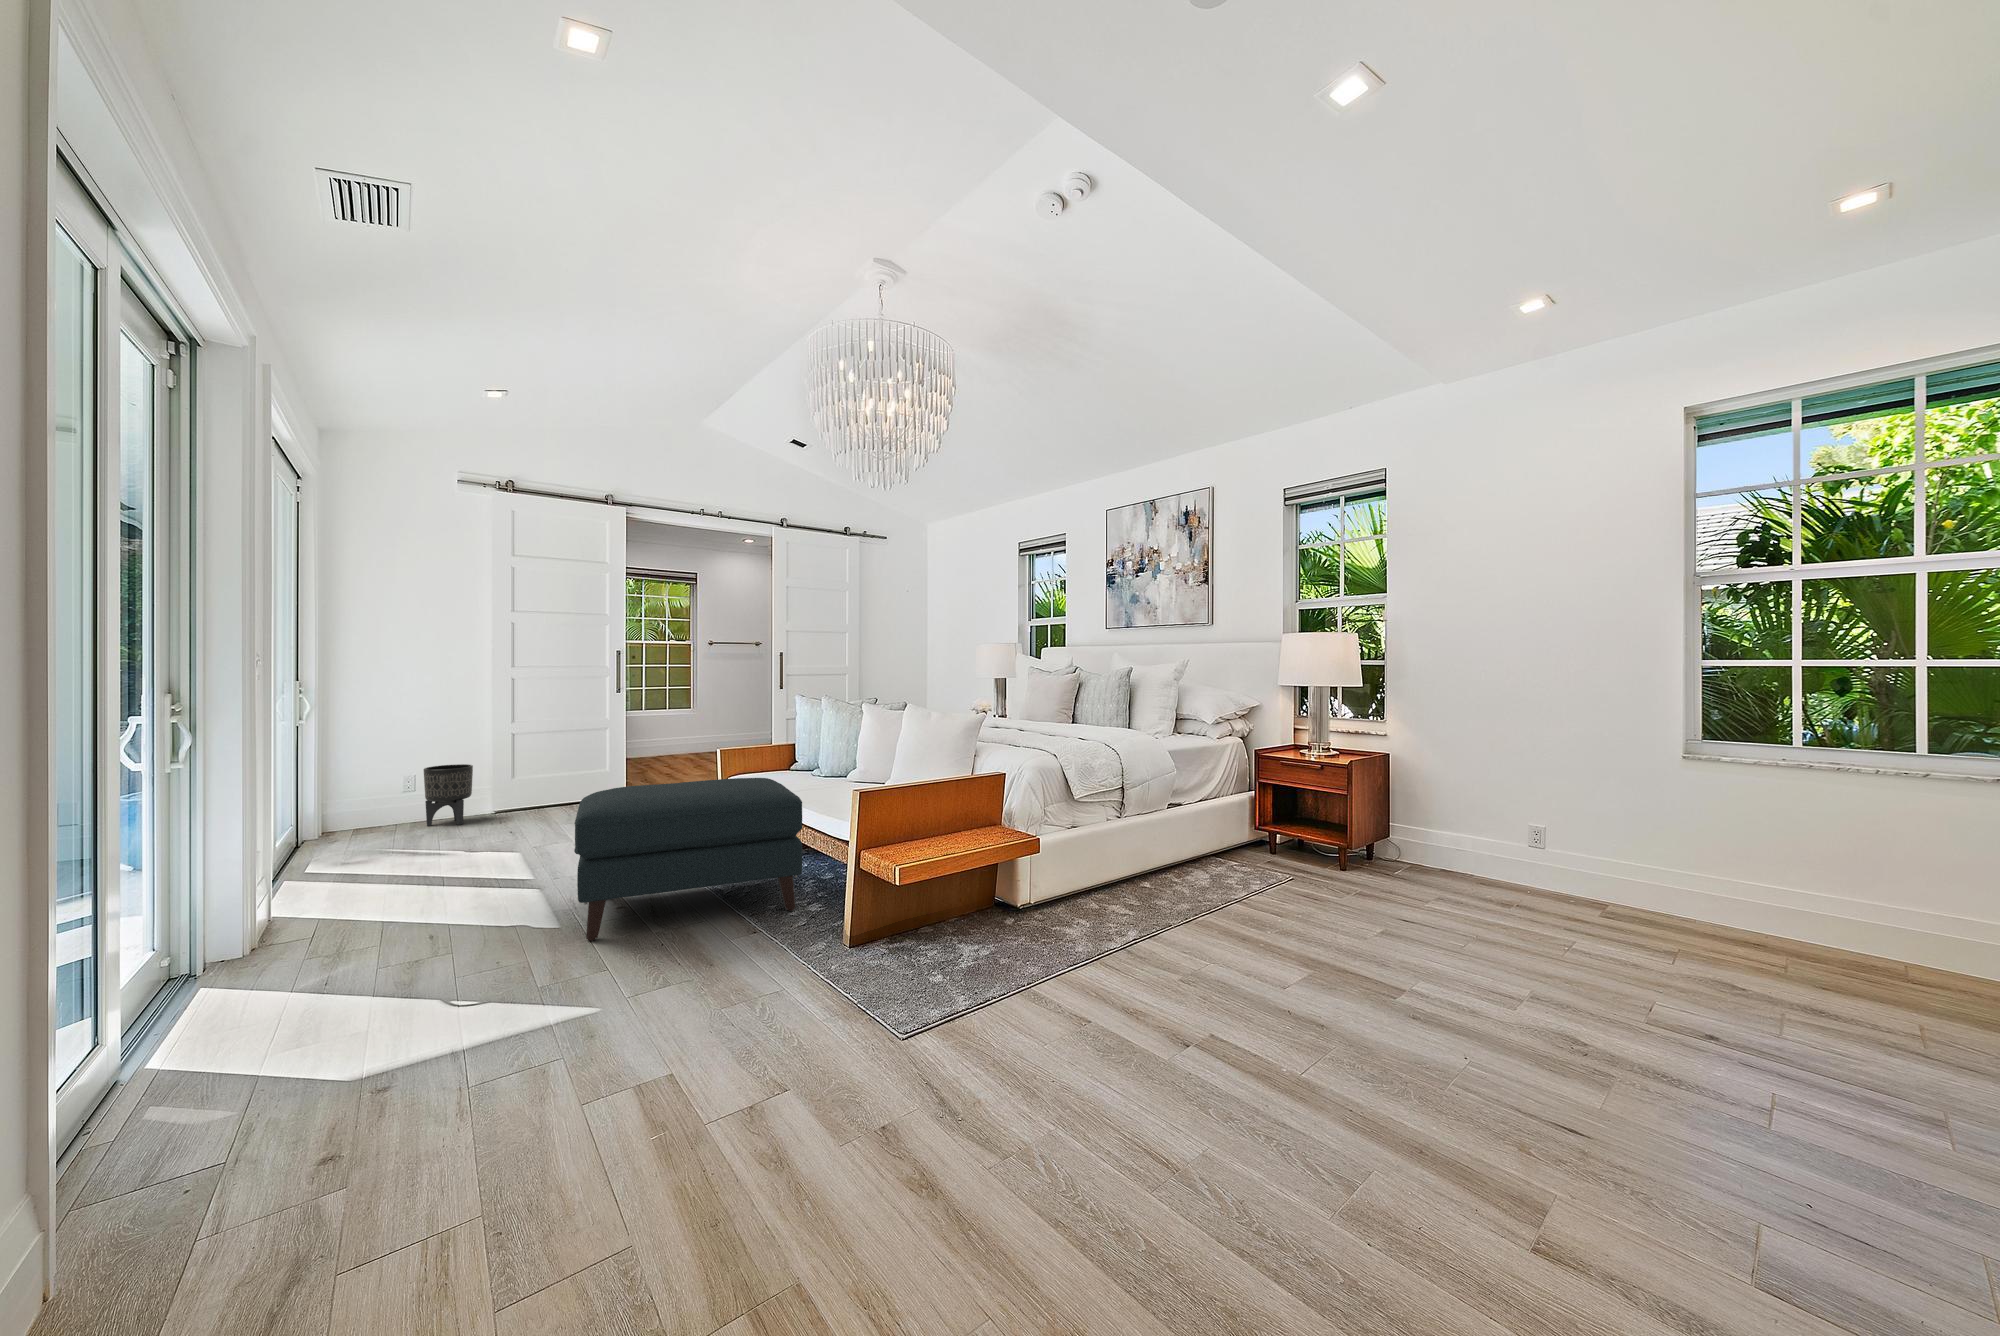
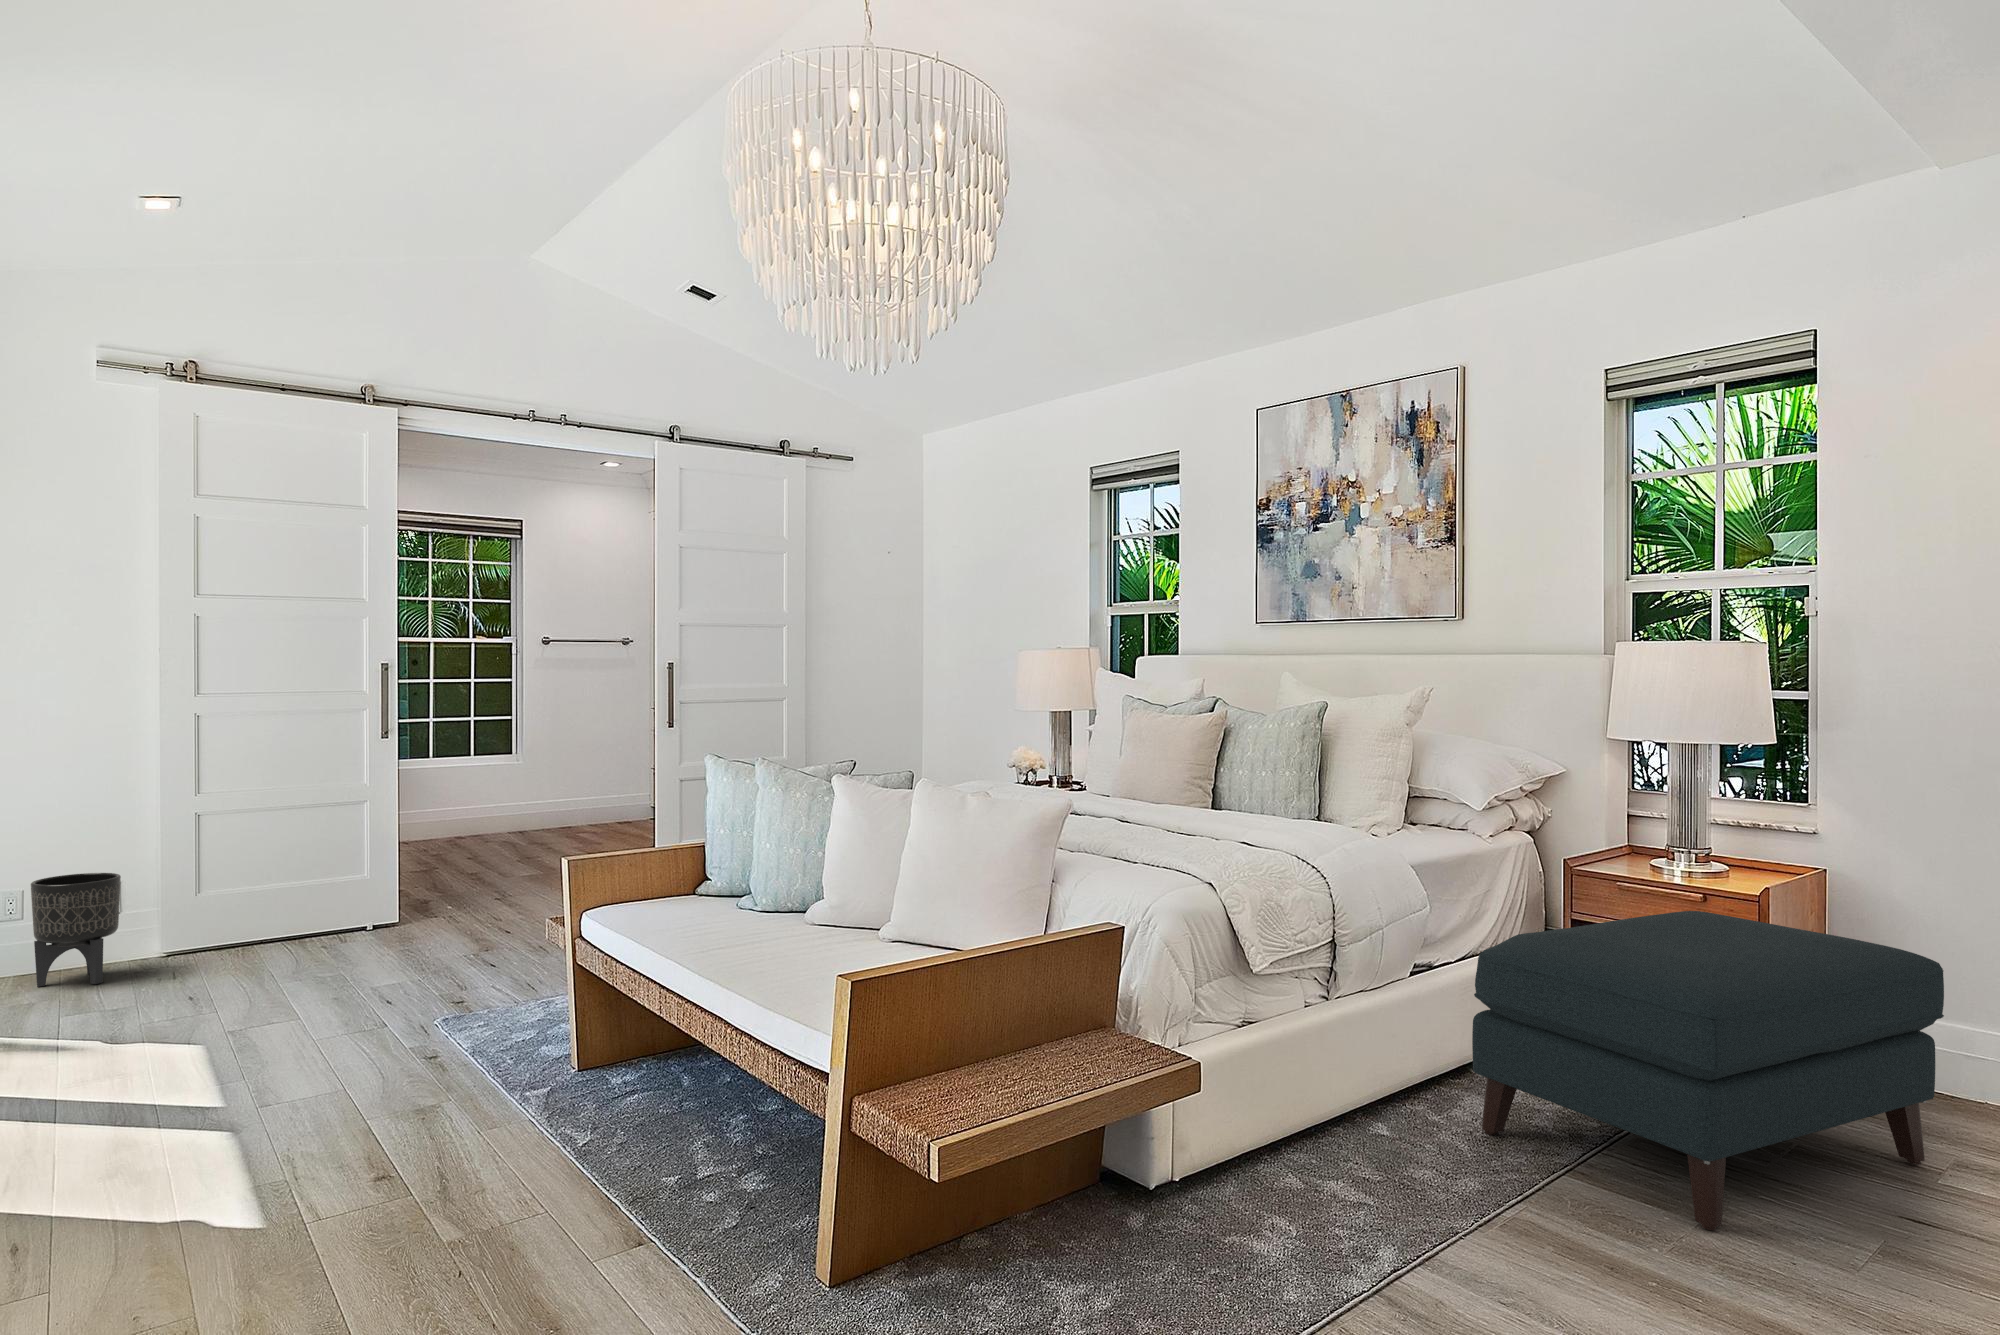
ottoman: present [574,778,803,941] -> present [1472,911,1944,1230]

